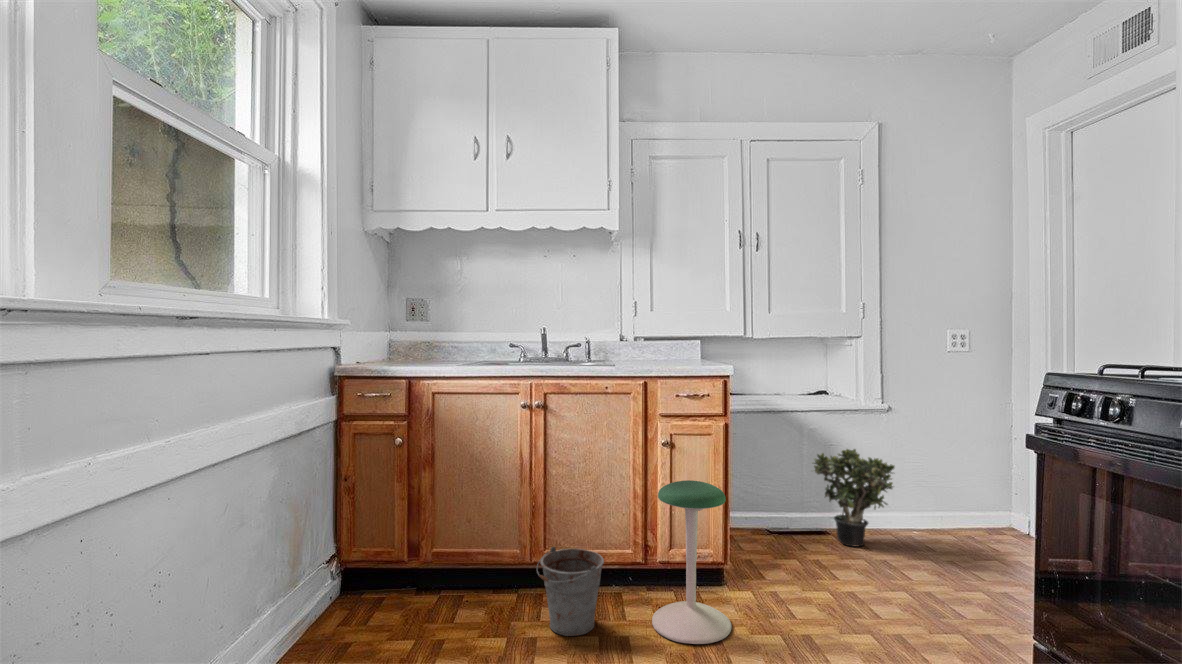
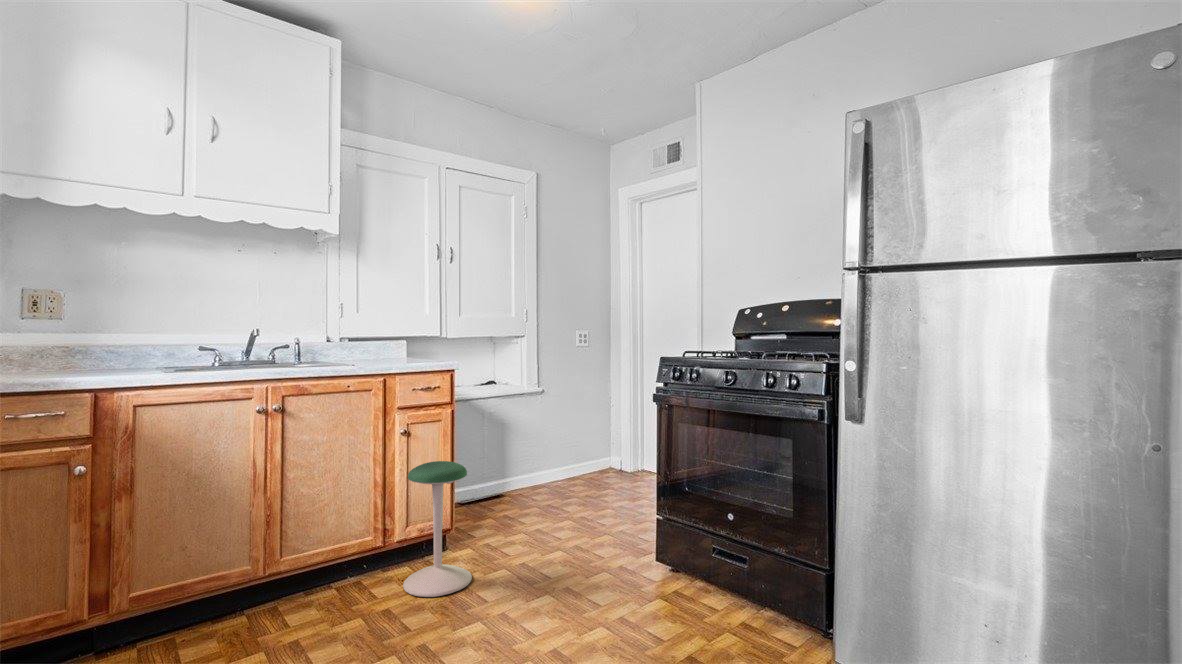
potted plant: present [814,449,894,546] -> none [492,424,552,501]
bucket: present [537,547,604,636] -> none [293,543,364,626]

